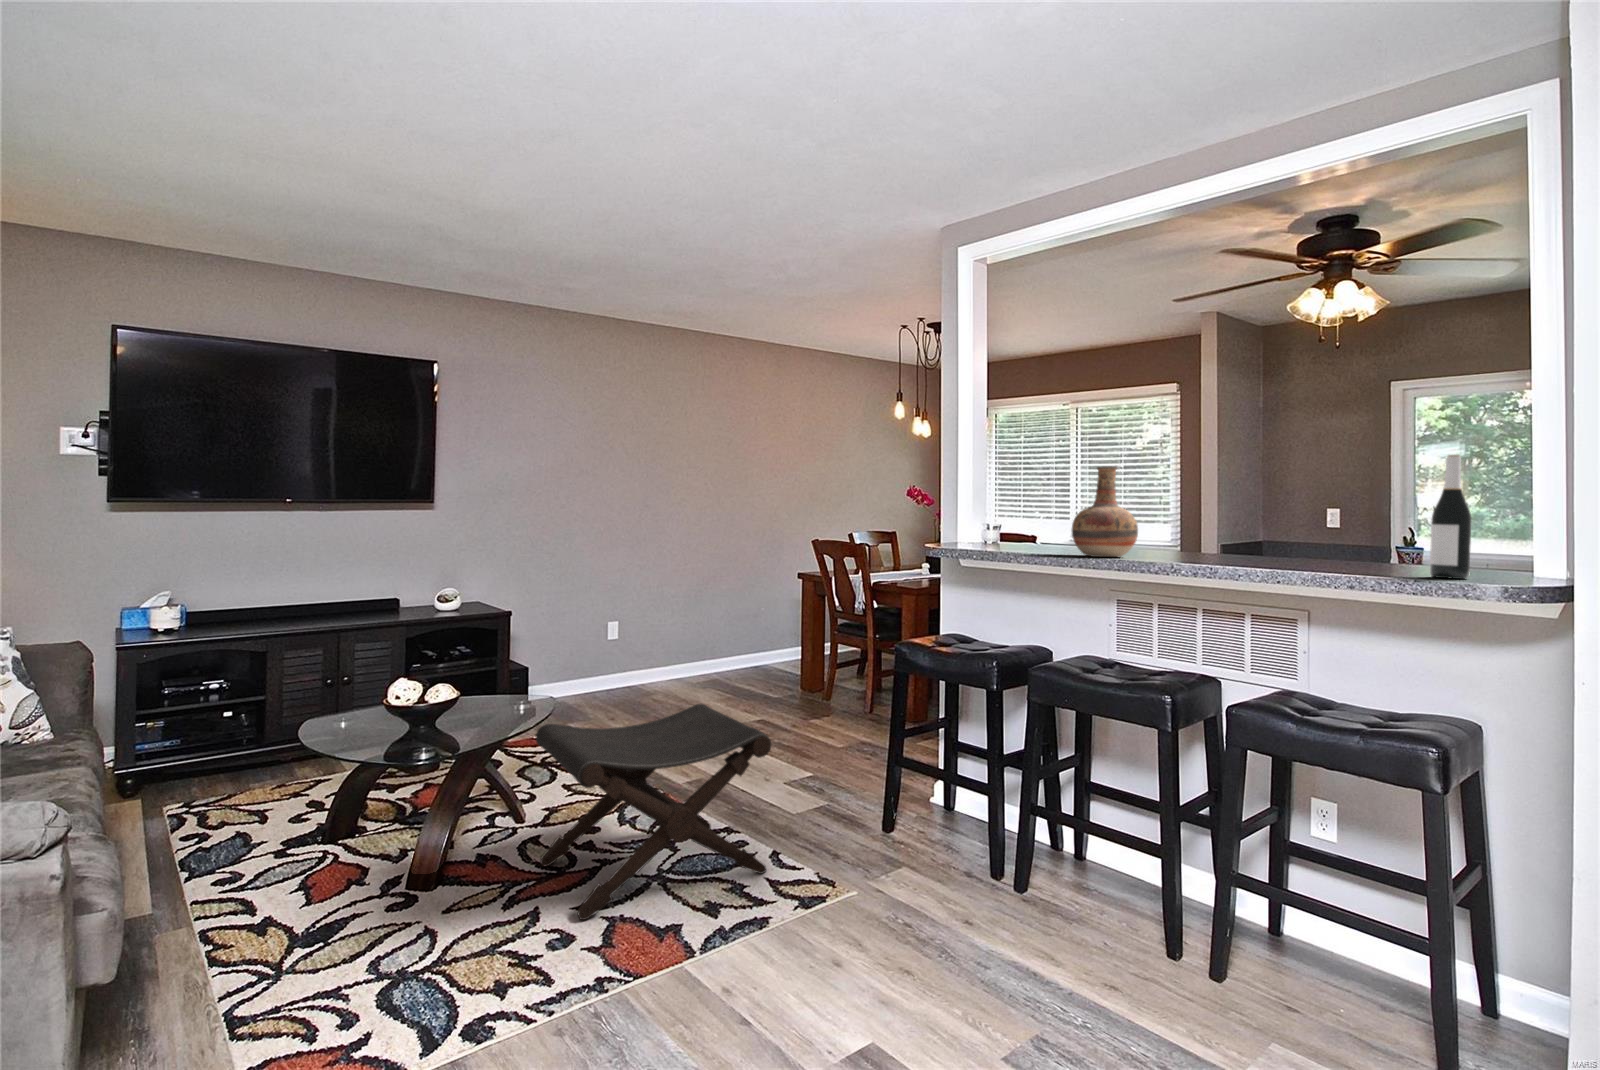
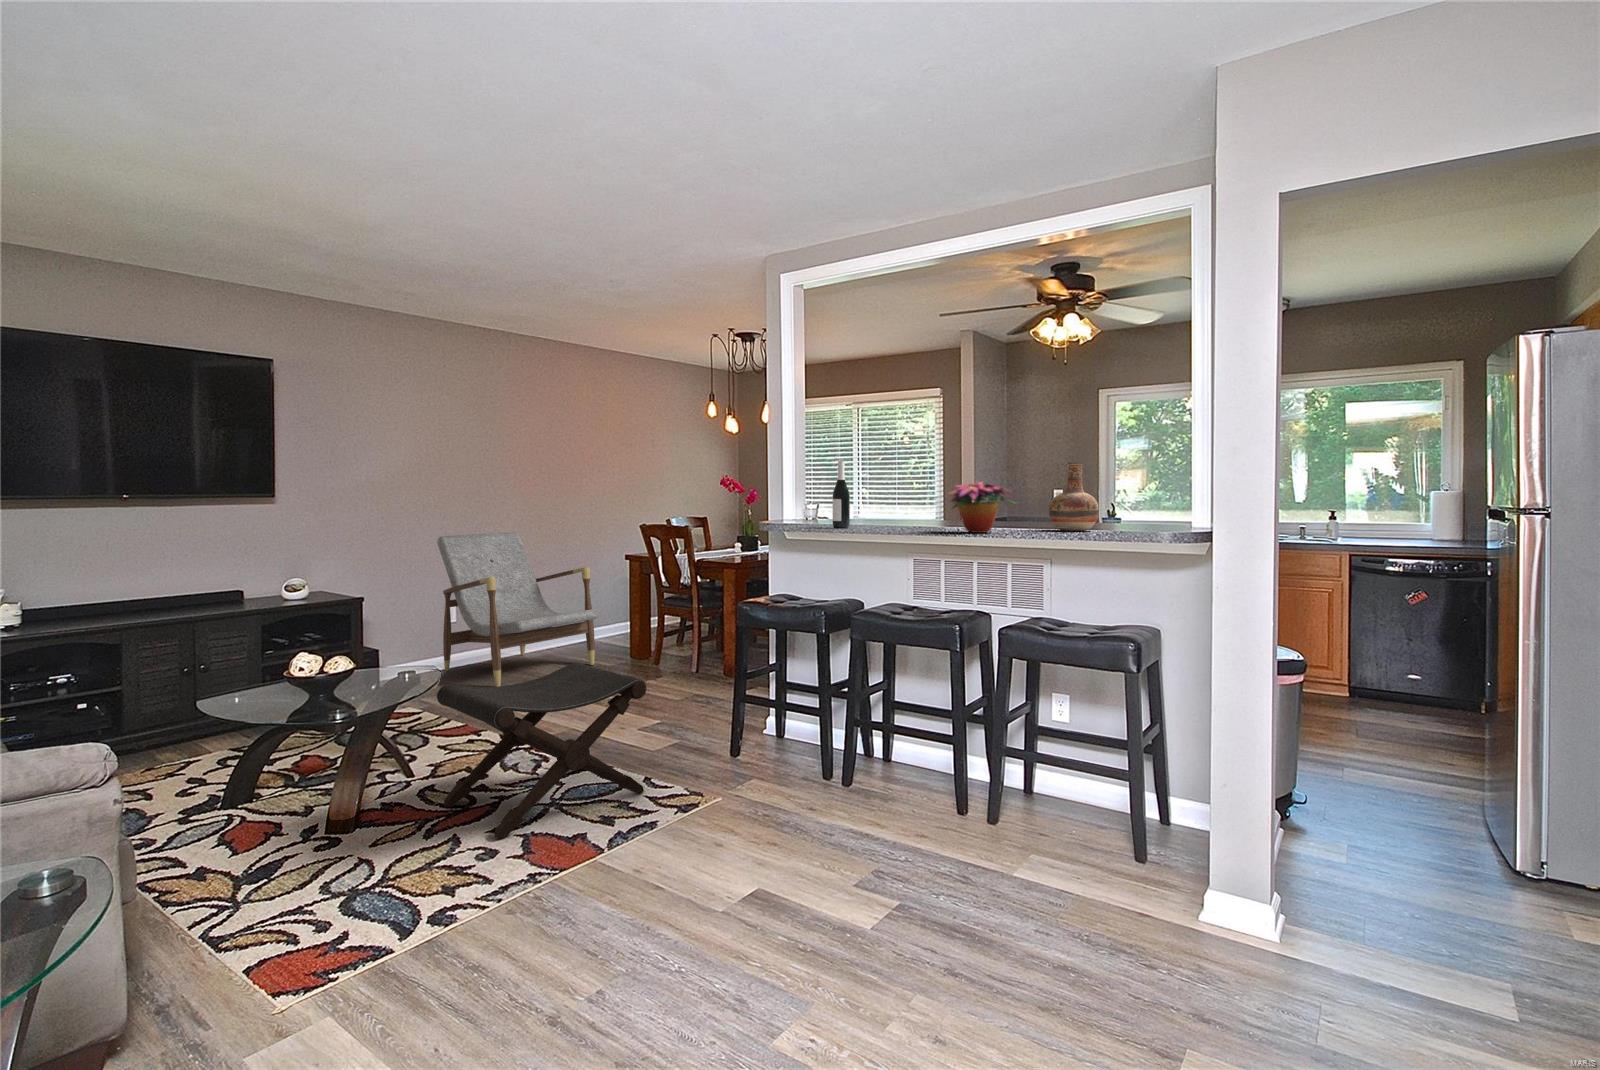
wine bottle: present [1430,455,1471,579] -> present [832,461,850,528]
vase: present [1072,467,1138,557] -> present [1049,462,1099,531]
flower arrangement: none [1166,494,1284,565] -> present [950,482,1010,533]
armchair: none [599,548,759,715] -> present [437,532,598,687]

